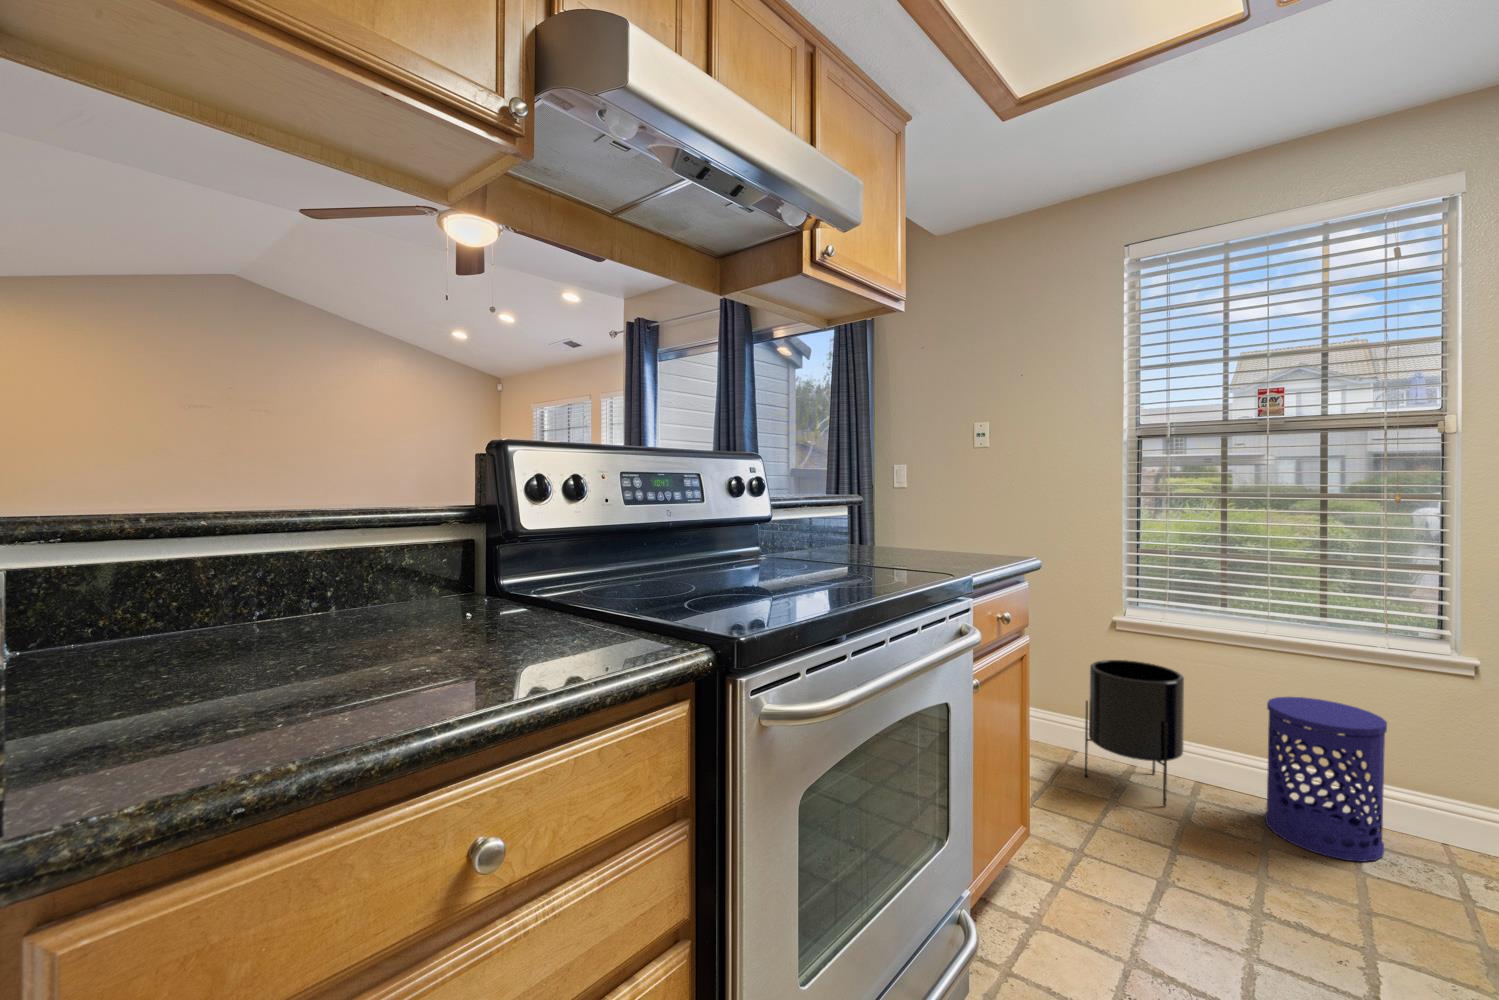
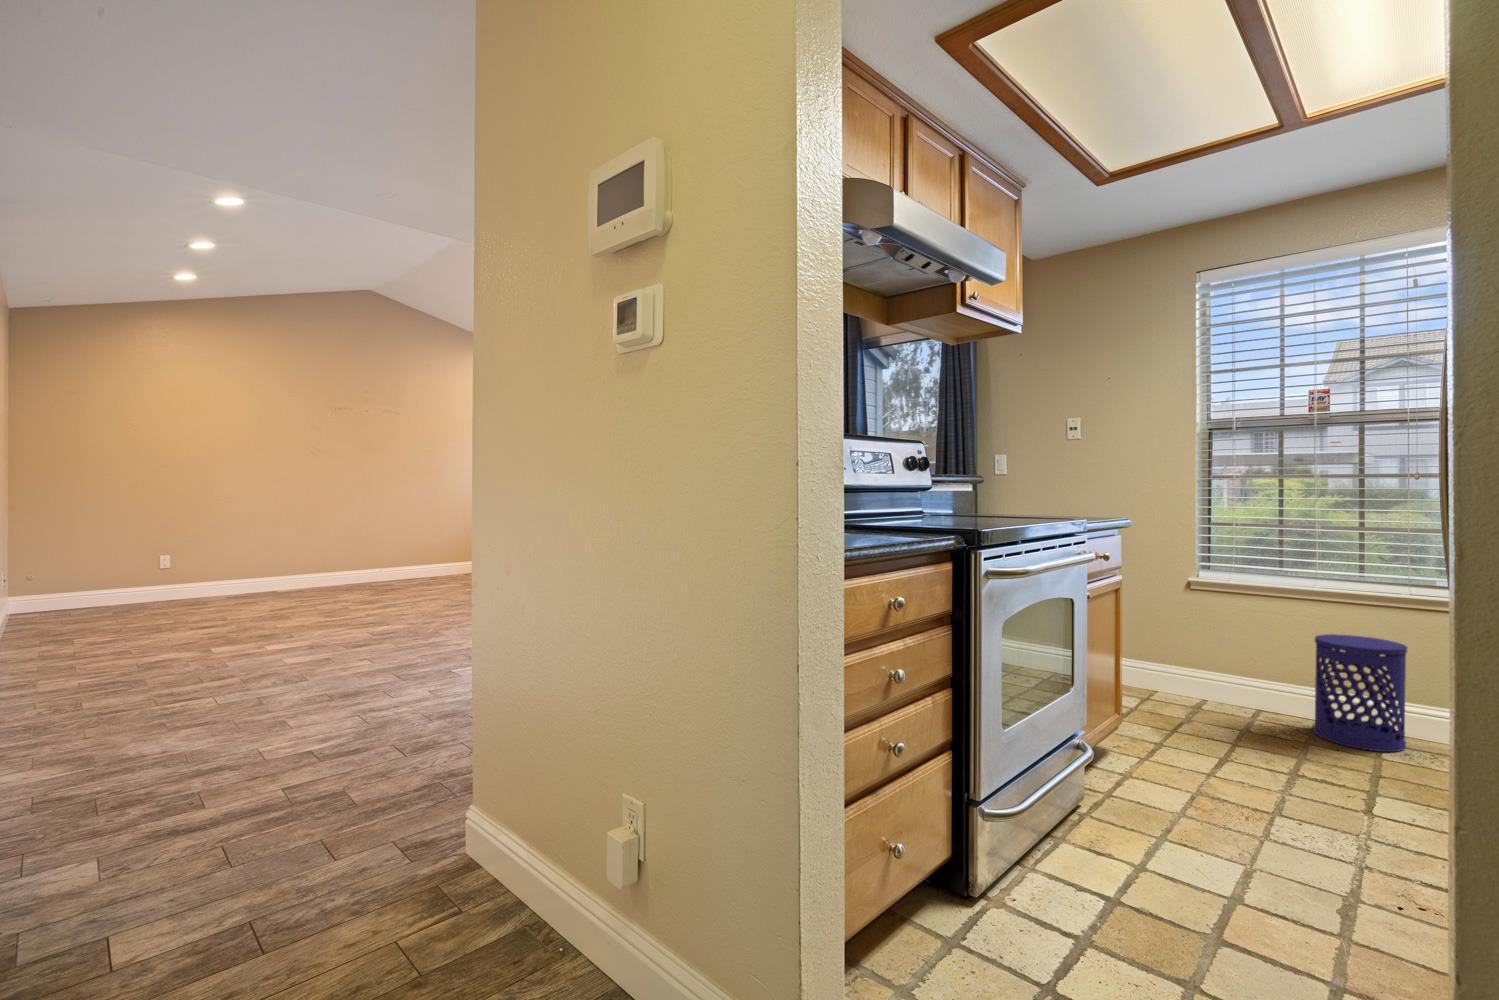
planter: present [1085,660,1184,806] -> none [1166,612,1248,722]

